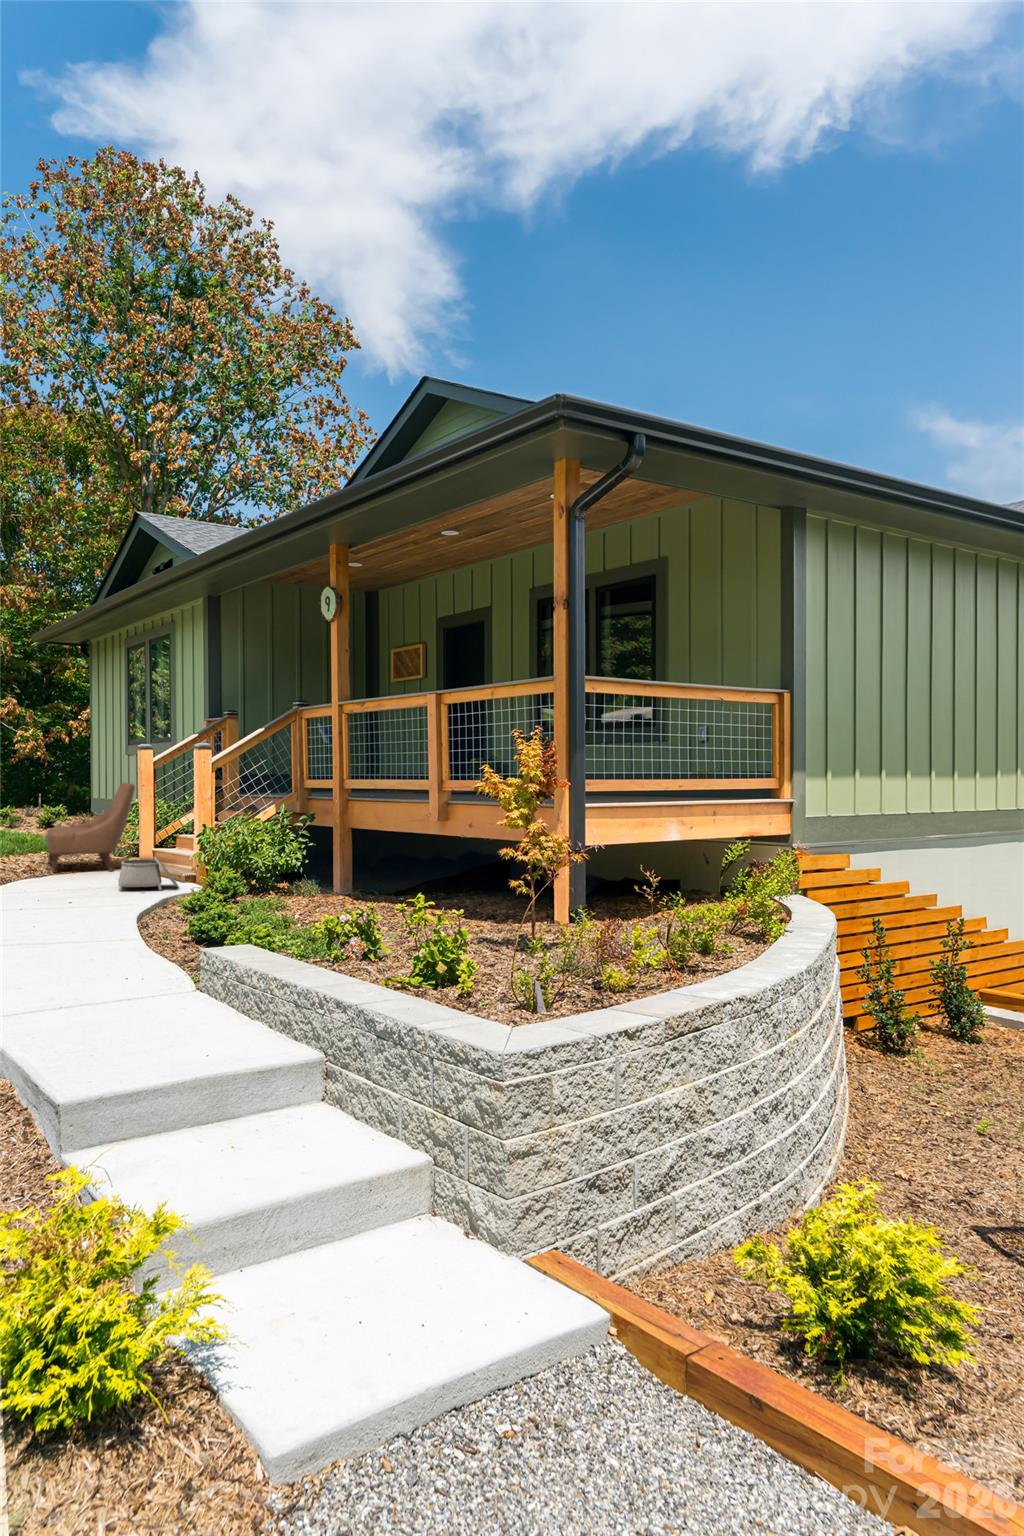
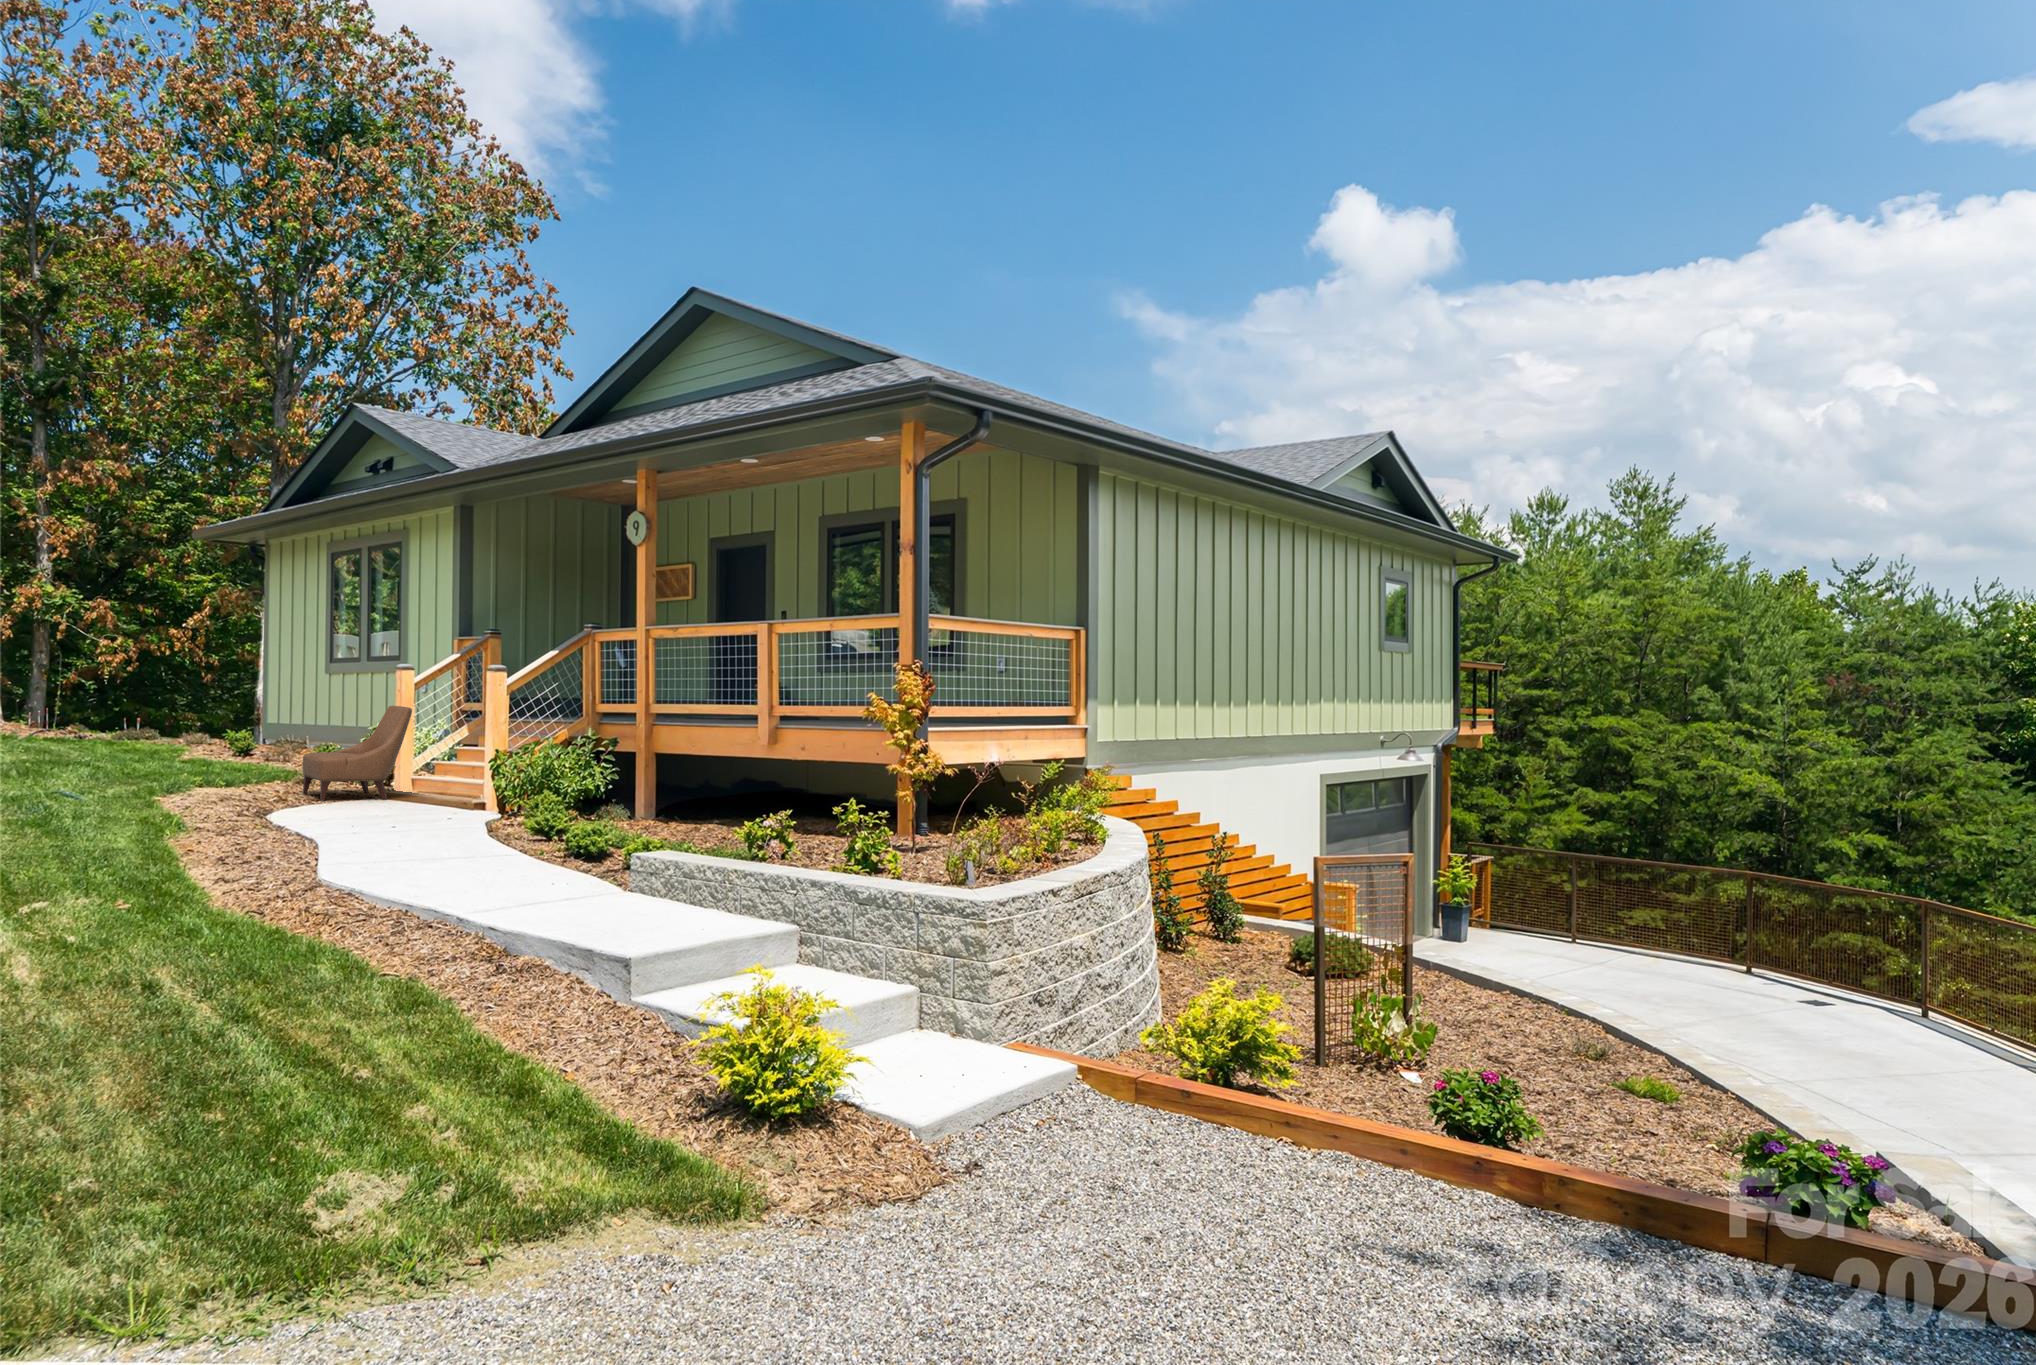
basket: present [118,857,178,891] -> none [415,783,483,818]

